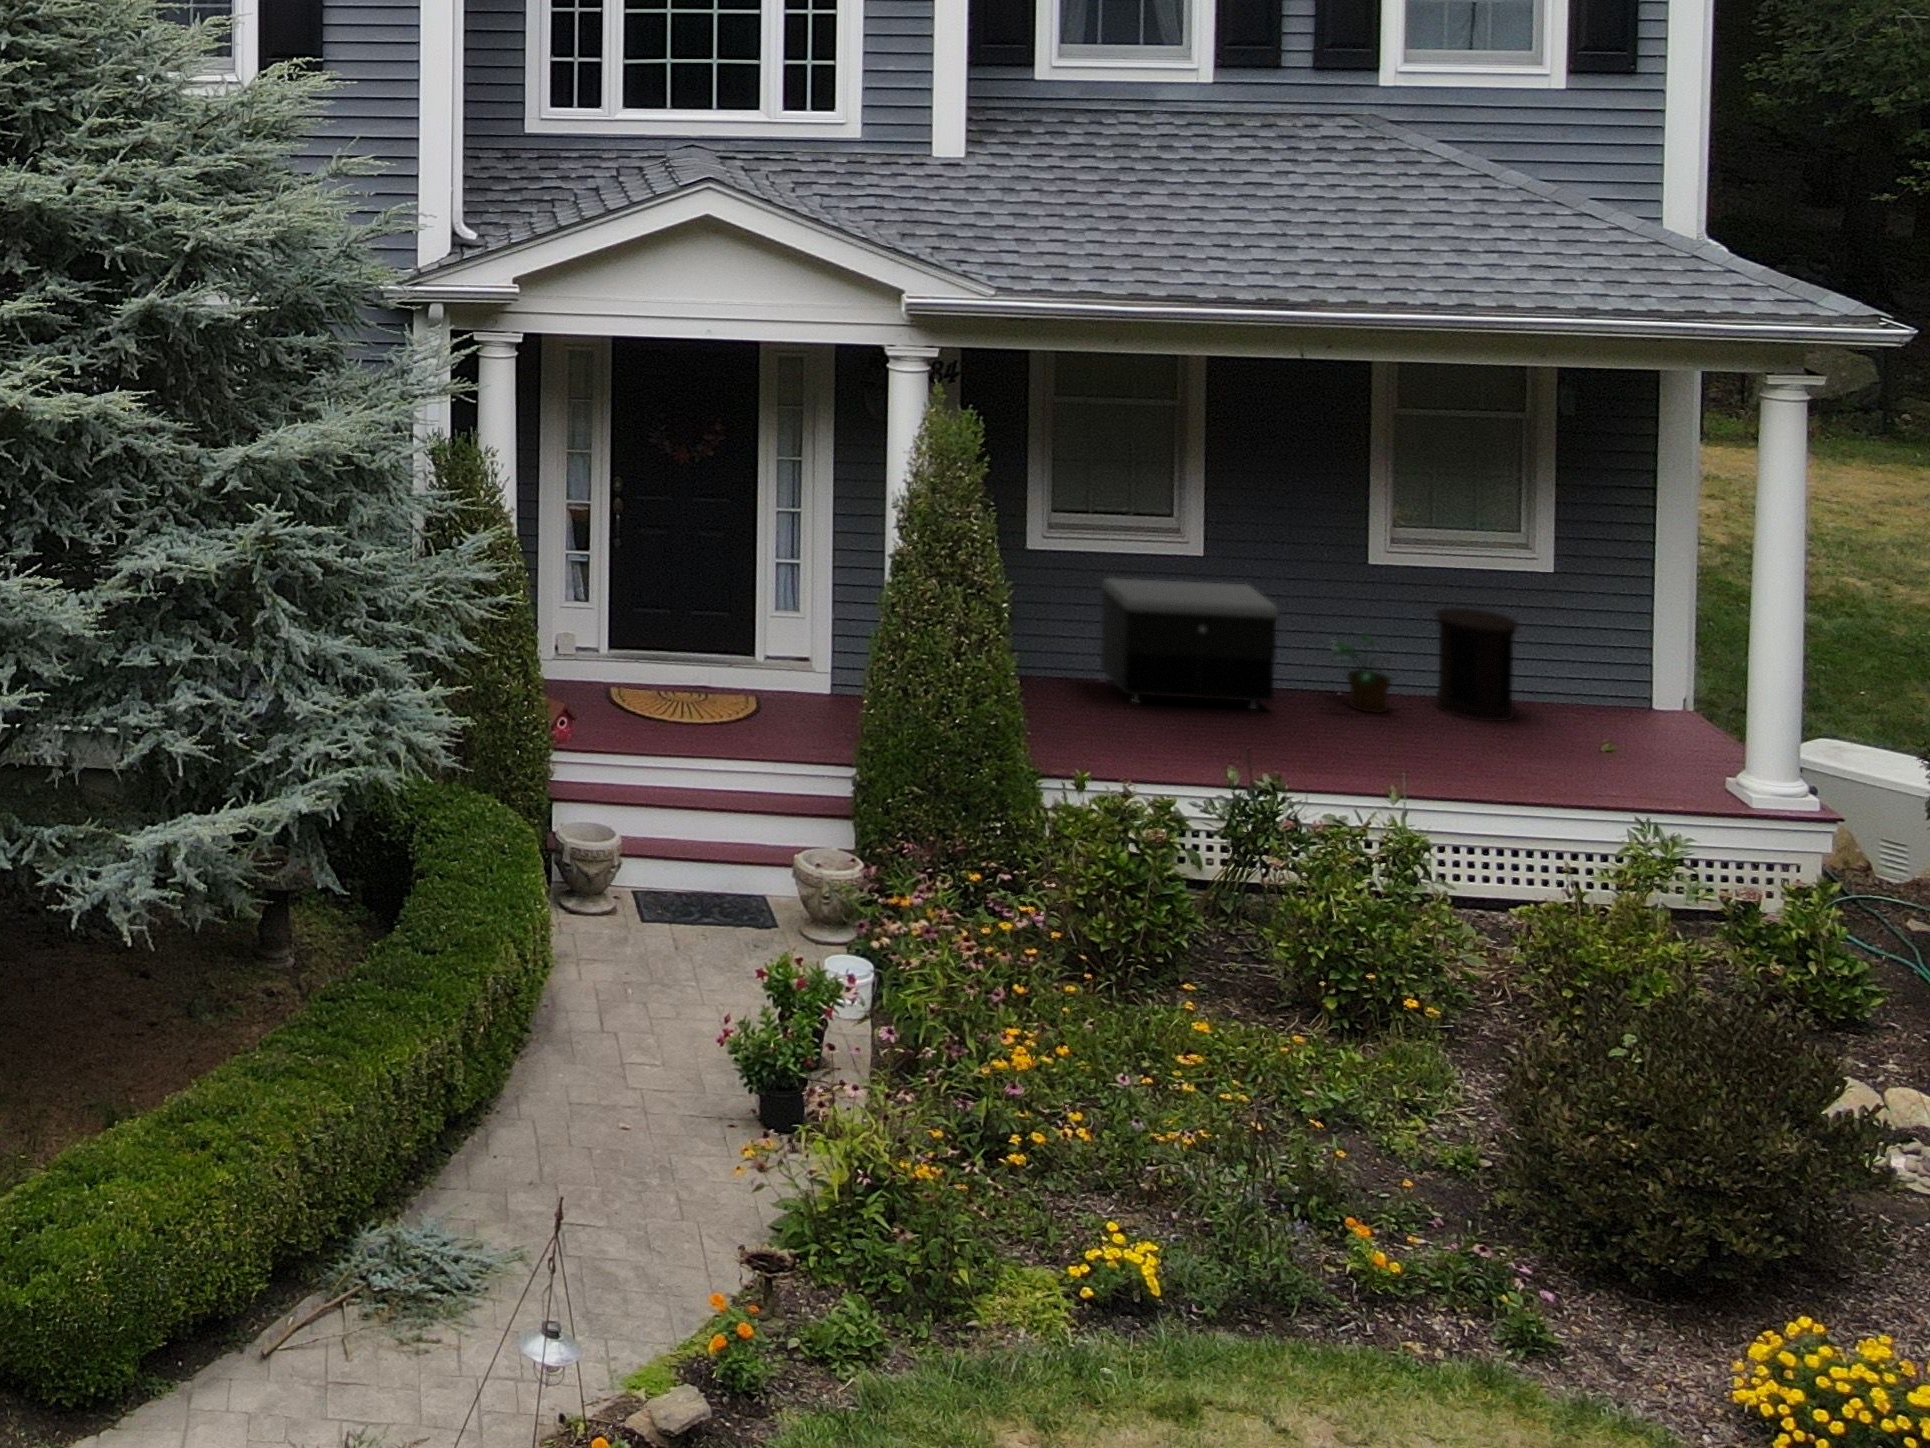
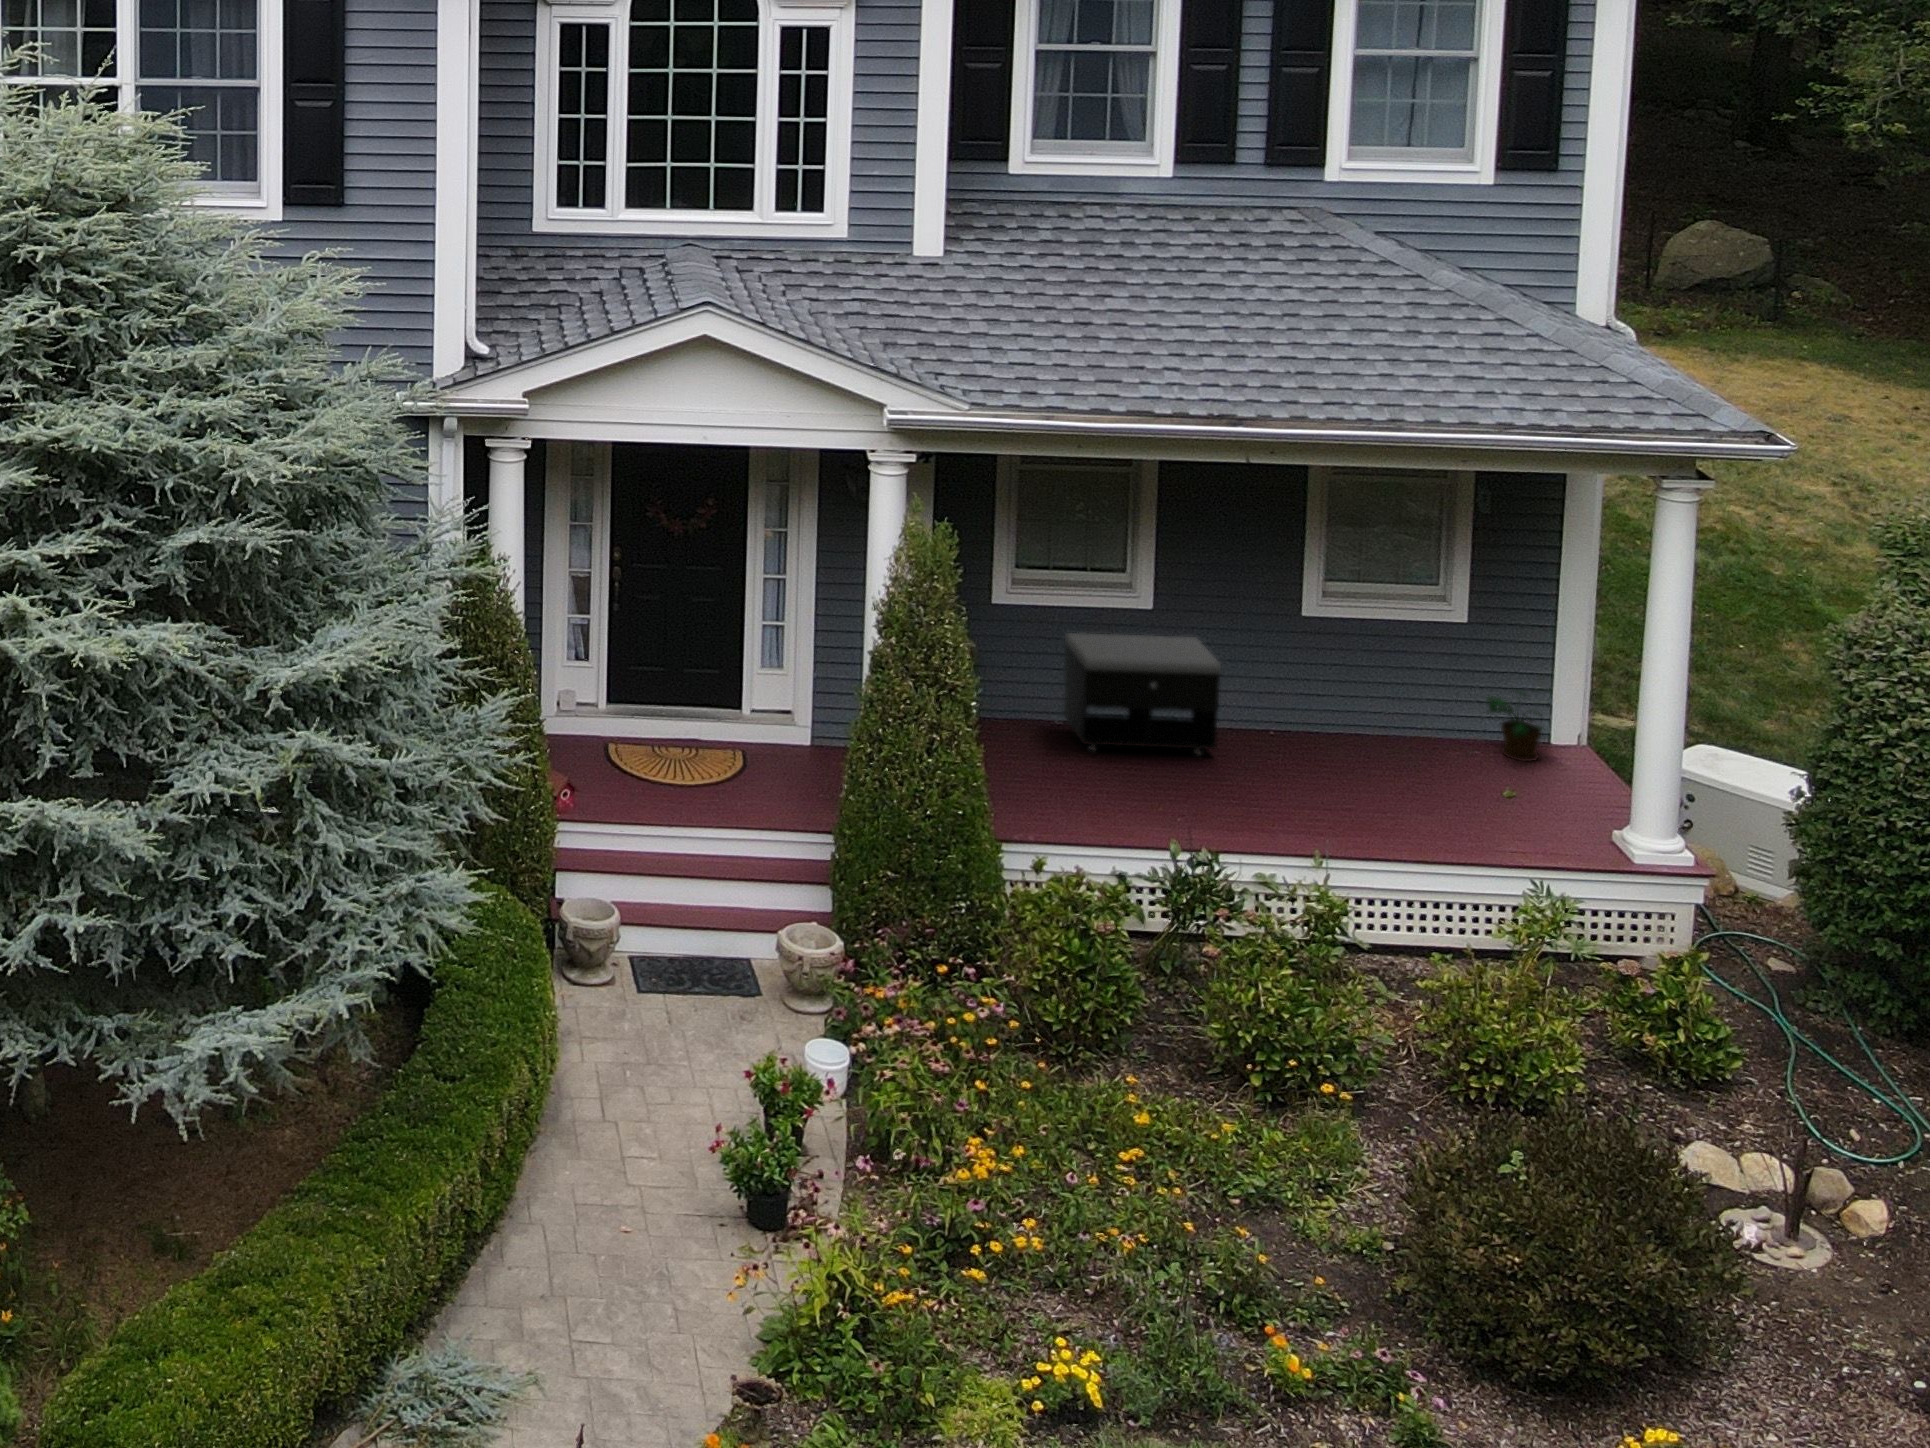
side table: present [1435,608,1519,721] -> none [1362,655,1437,762]
potted plant: present [1328,633,1393,713] -> present [1487,688,1546,762]

